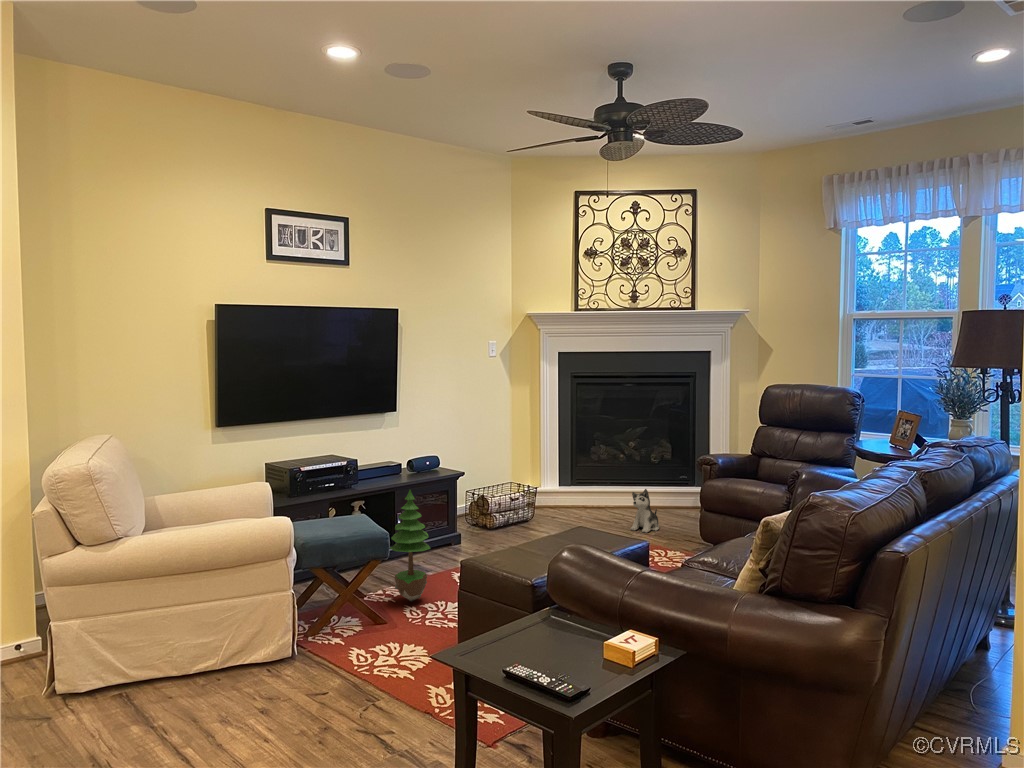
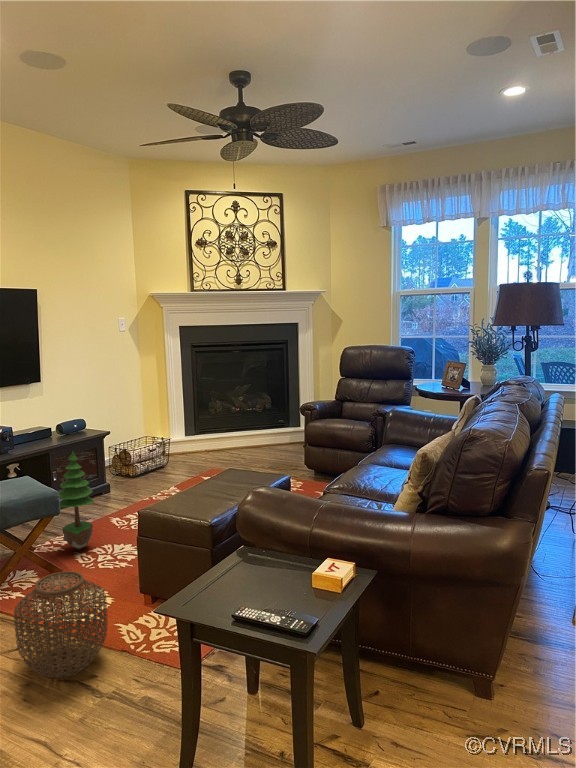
plush toy: present [631,489,659,533] -> none [248,433,270,468]
woven basket: none [317,615,411,729] -> present [14,571,108,678]

